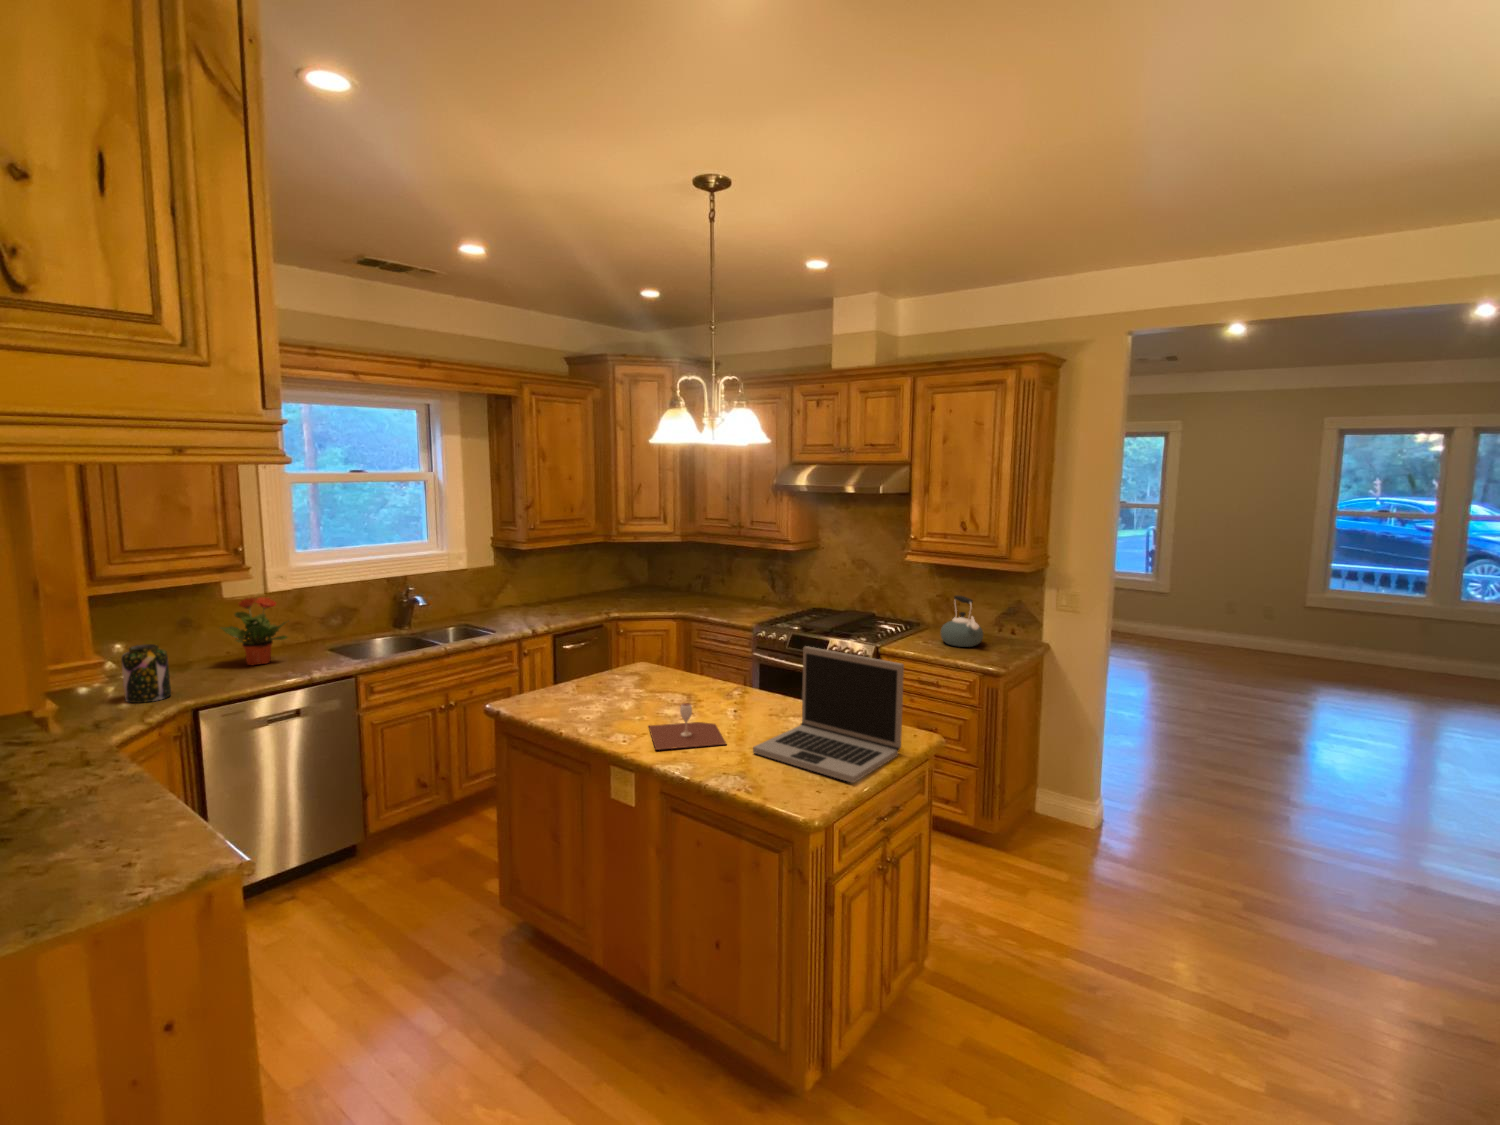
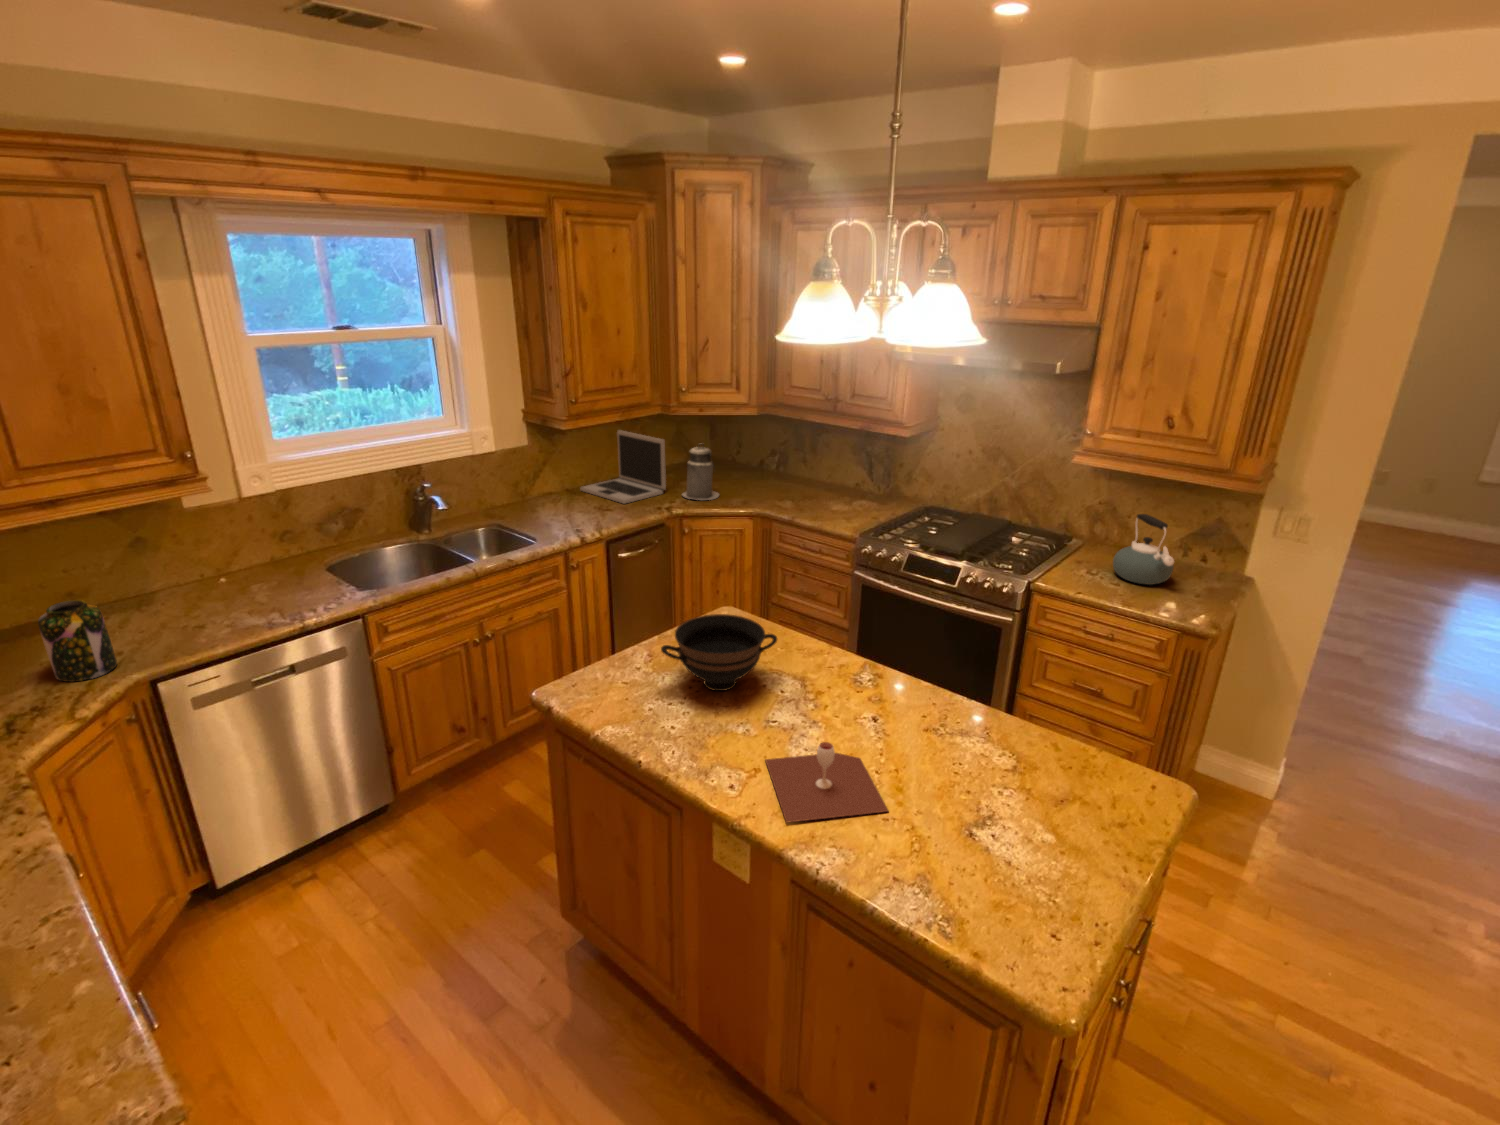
canister: none [618,564,649,608] -> present [682,446,719,500]
potted plant: present [220,597,287,665] -> none [180,511,272,600]
laptop: present [753,646,904,783] -> present [580,430,666,503]
bowl: none [581,647,666,697] -> present [661,614,777,691]

